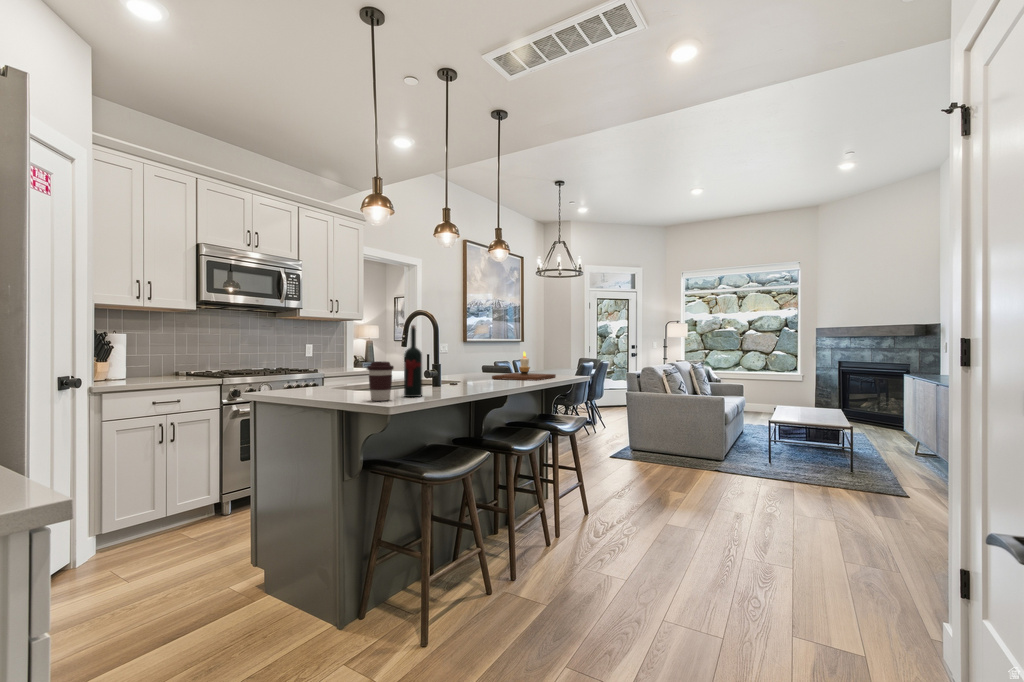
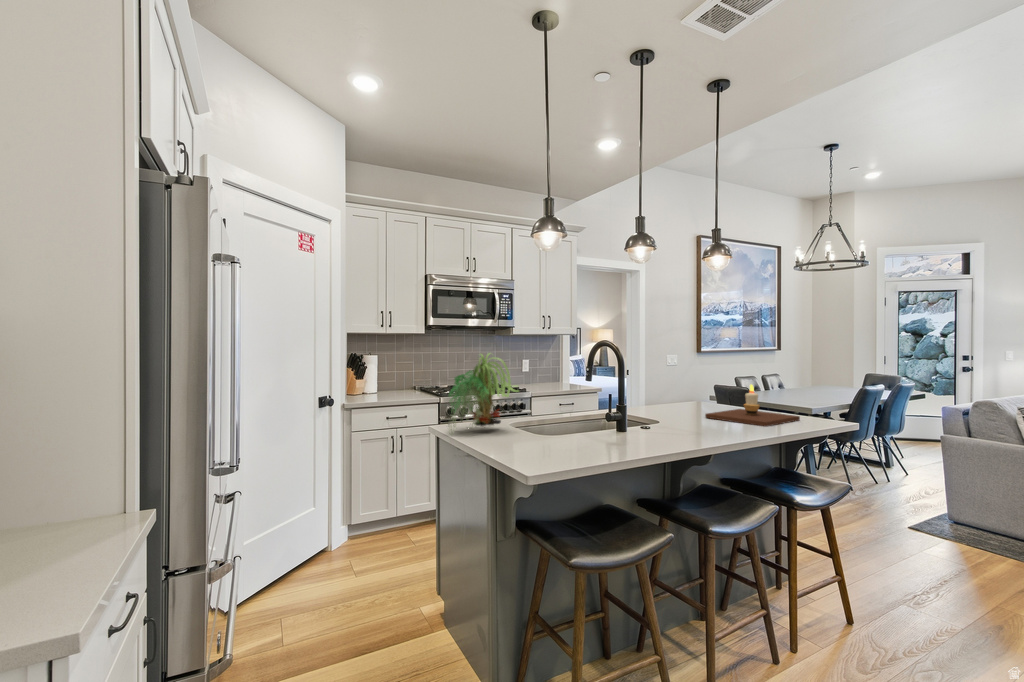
plant: none [270,318,346,397] -> present [448,353,518,430]
wine bottle: present [404,325,422,397] -> none [567,368,588,453]
coffee cup: present [367,362,394,401] -> none [521,411,549,458]

